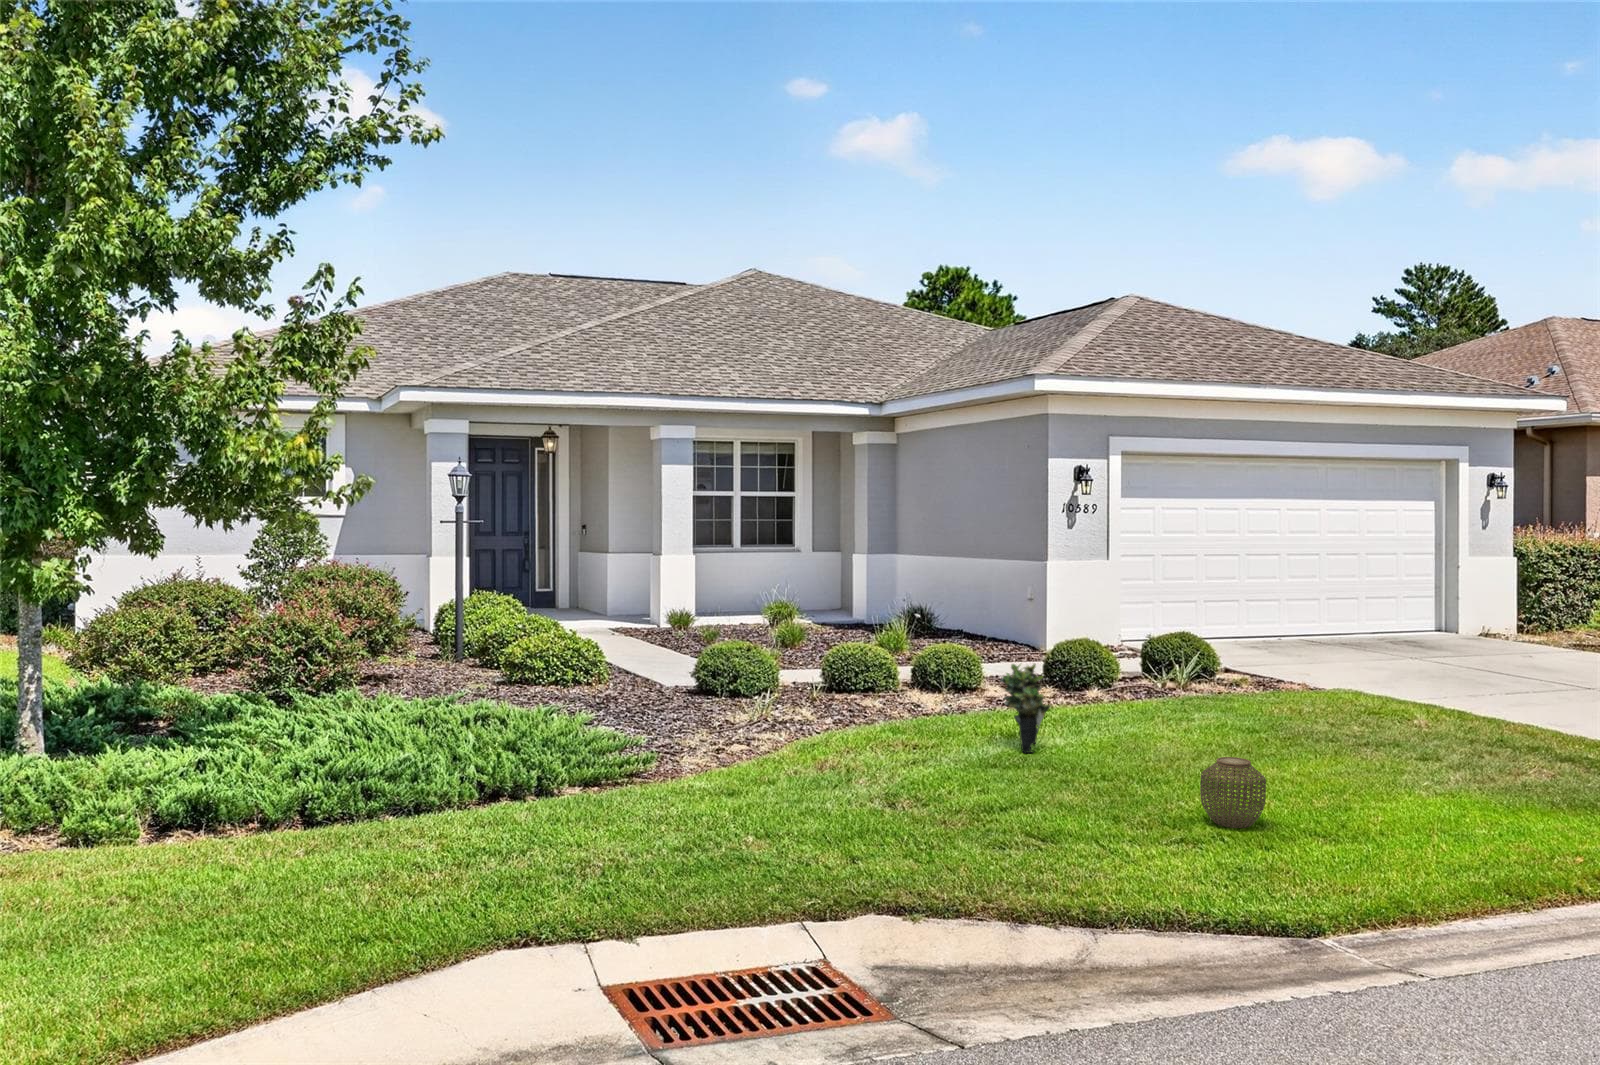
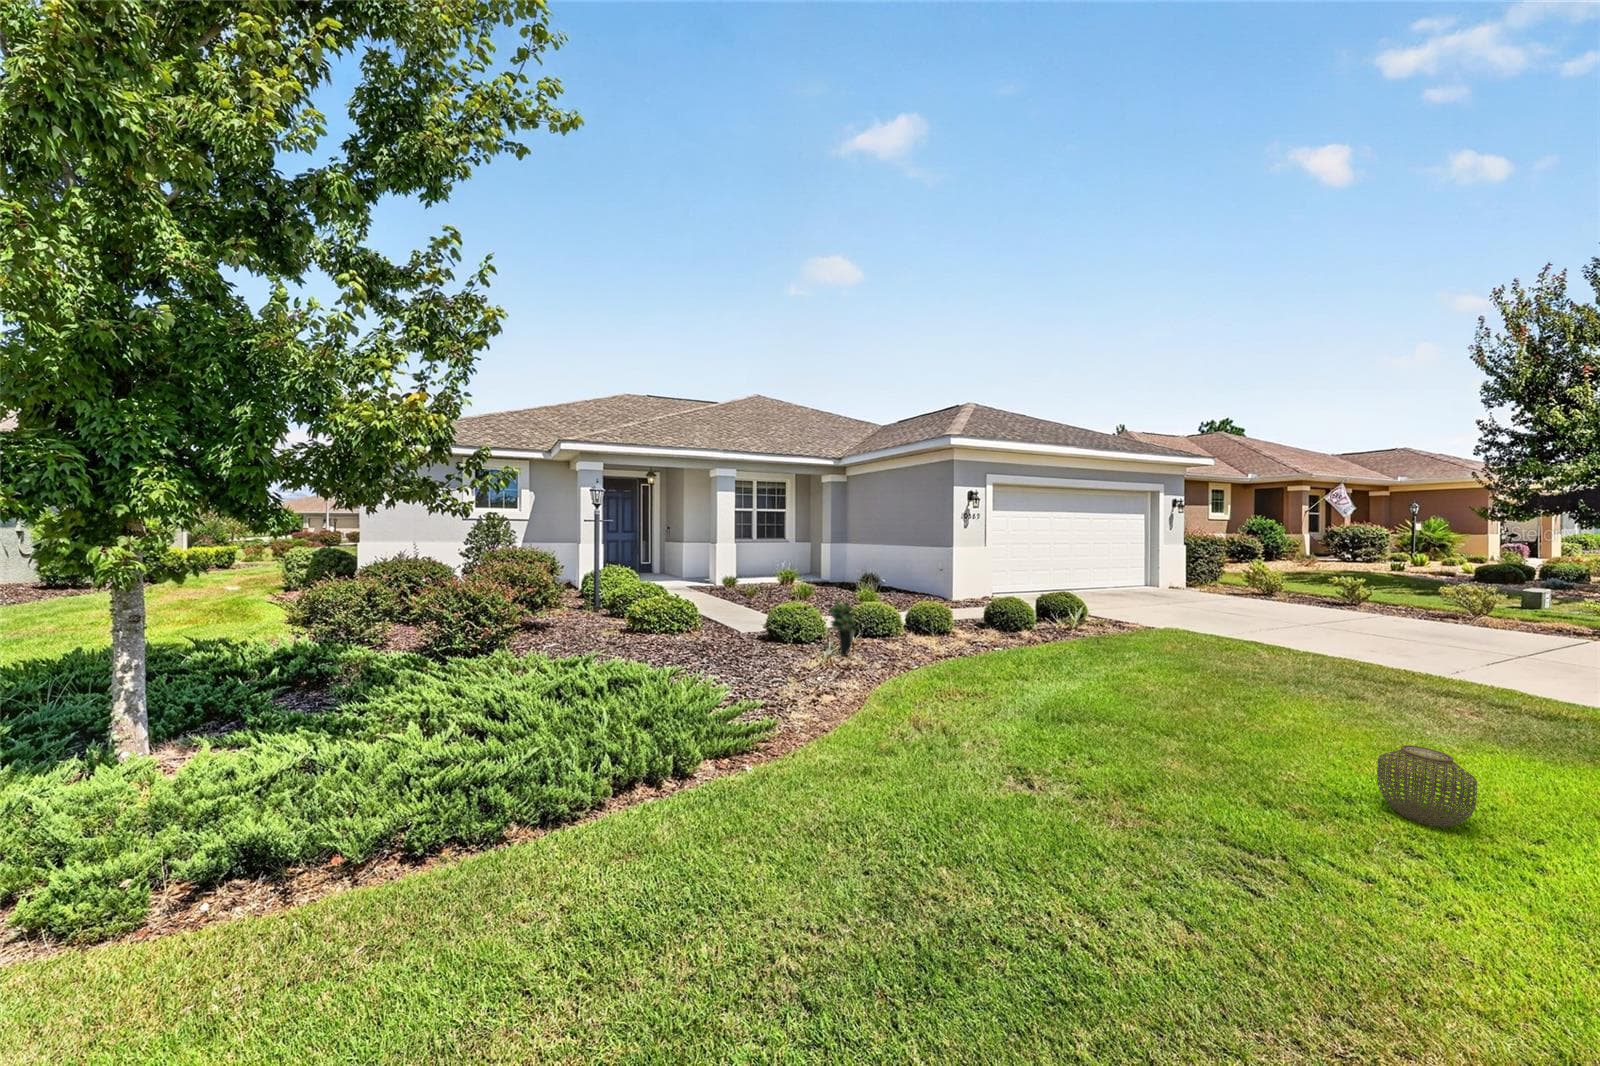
potted plant: present [1001,664,1051,753] -> present [829,601,858,656]

